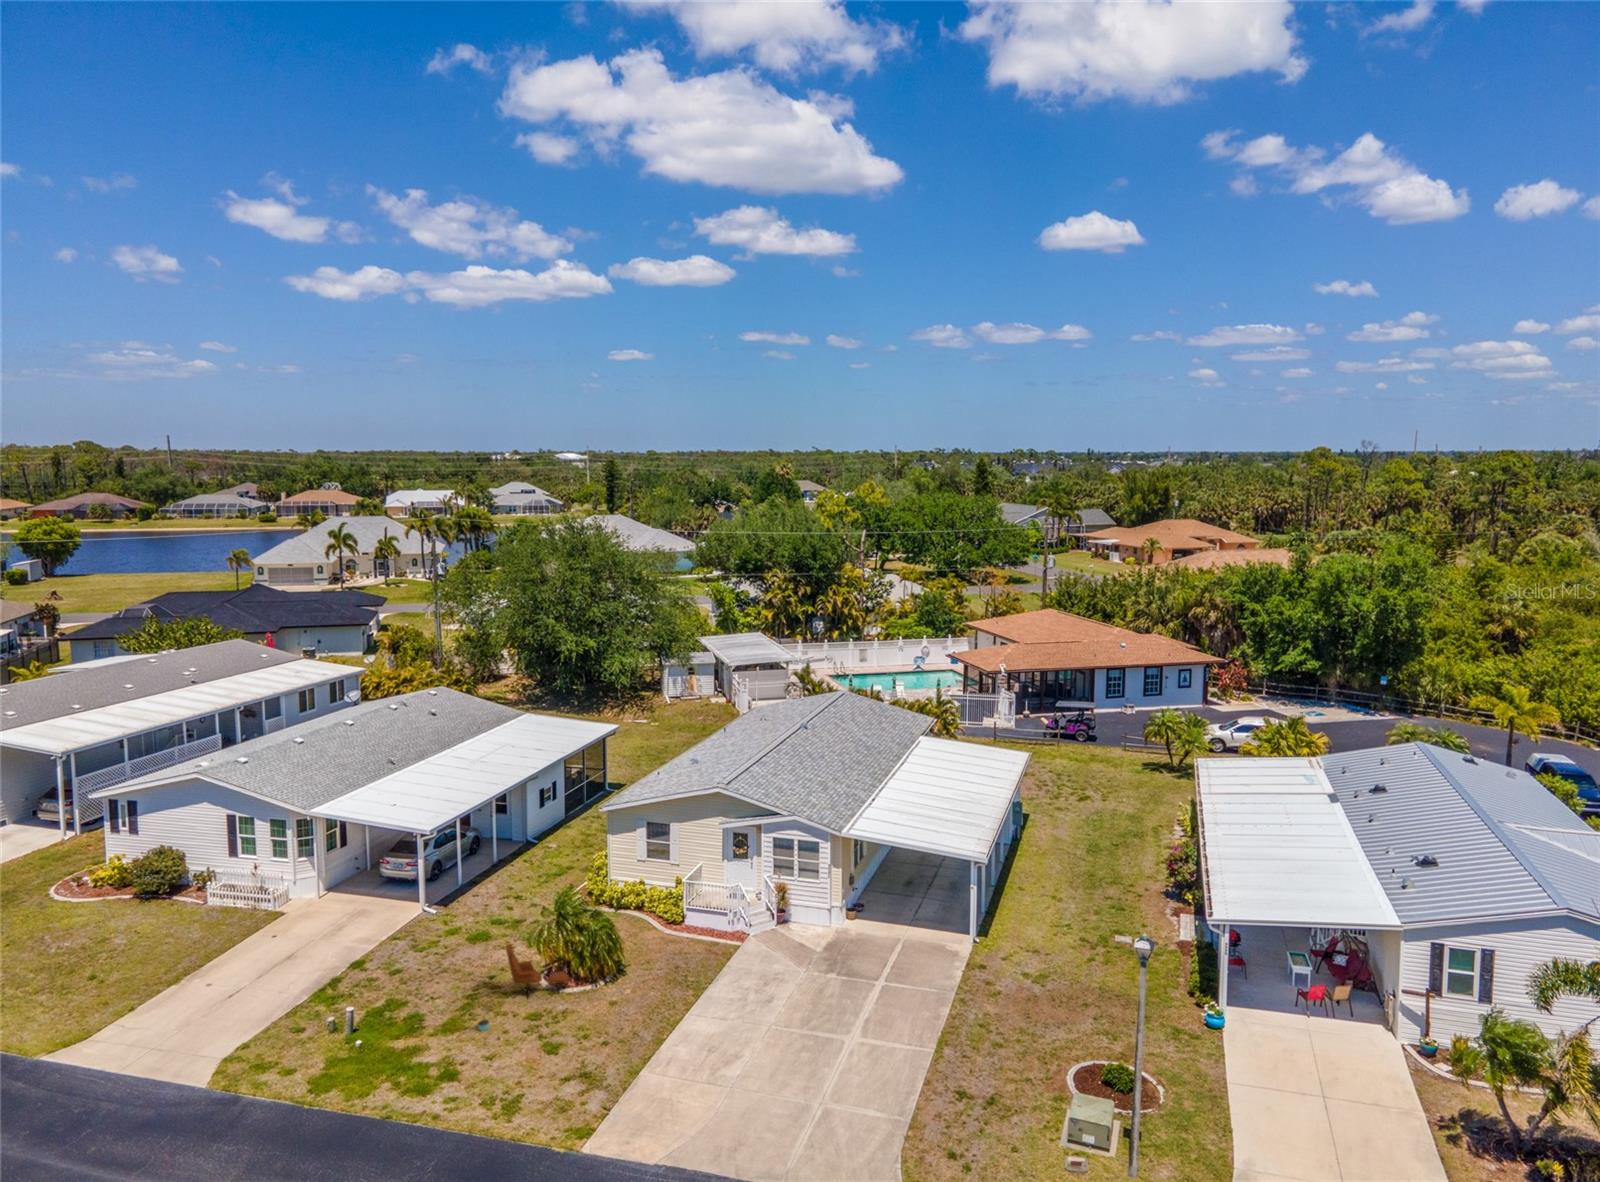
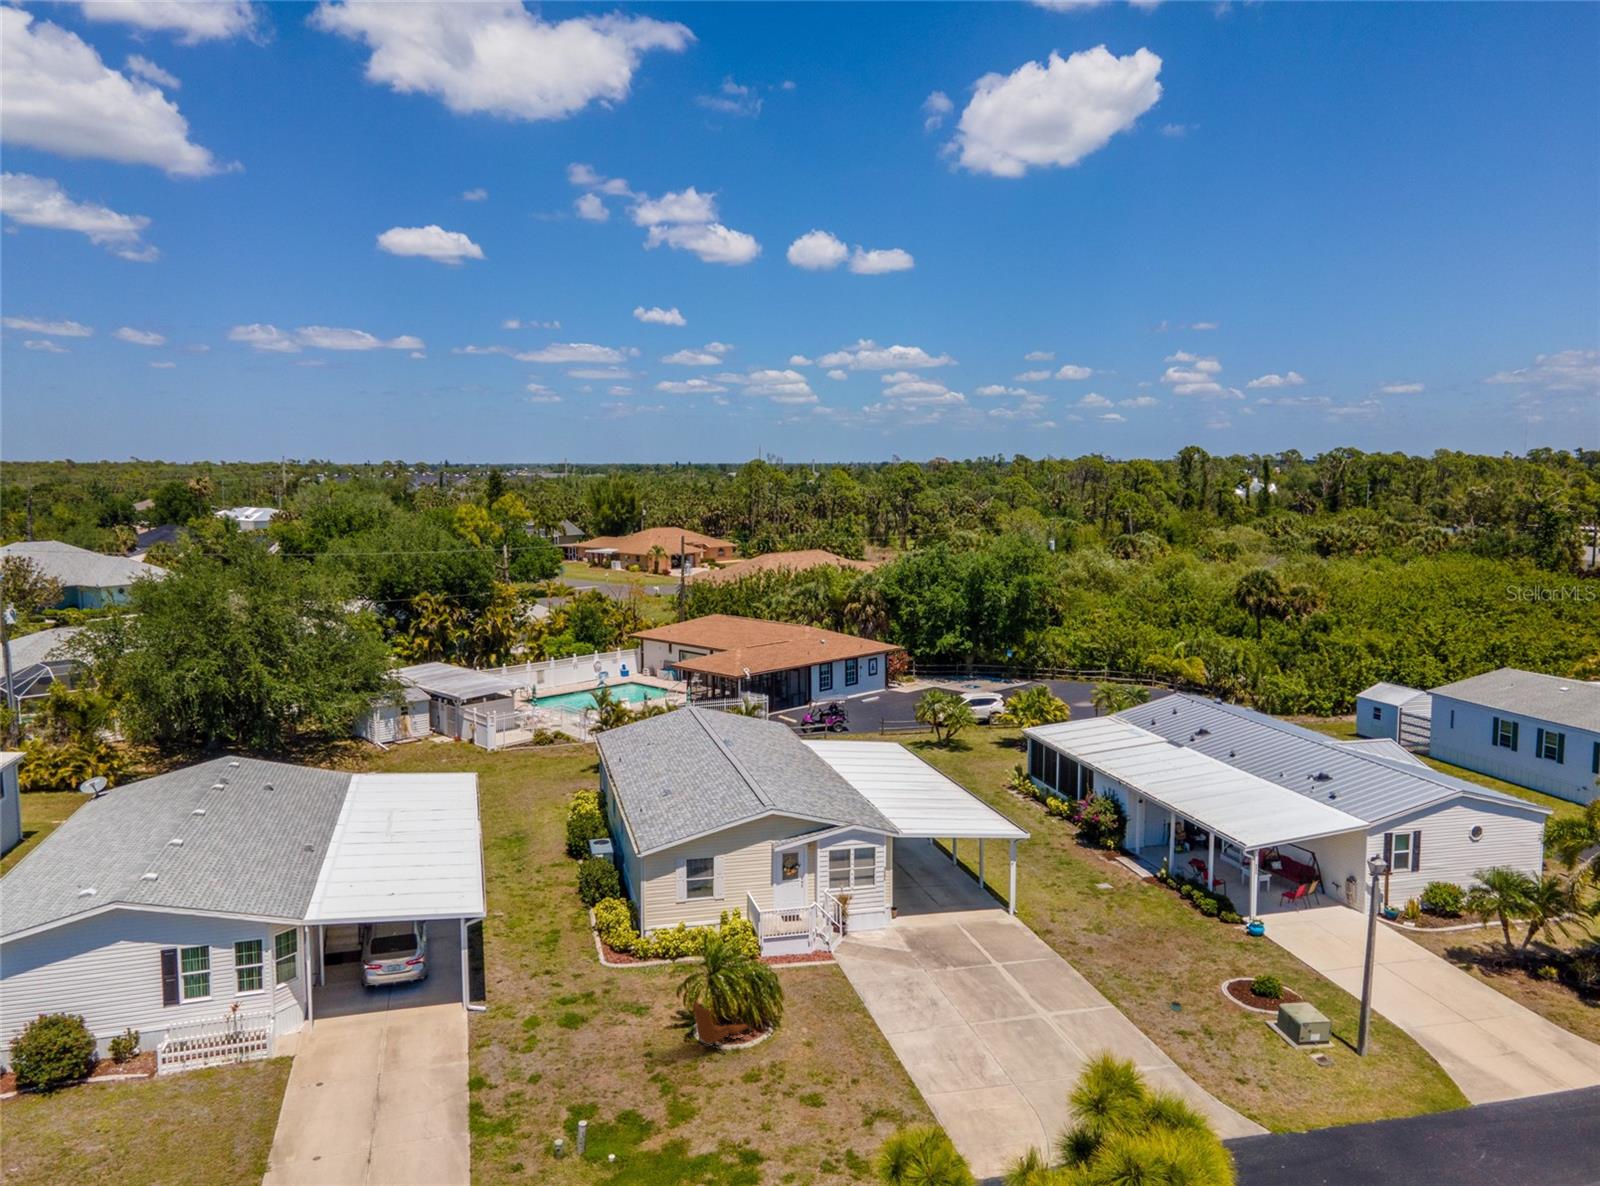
potted plant: present [473,993,492,1031] -> present [1171,977,1187,1011]

